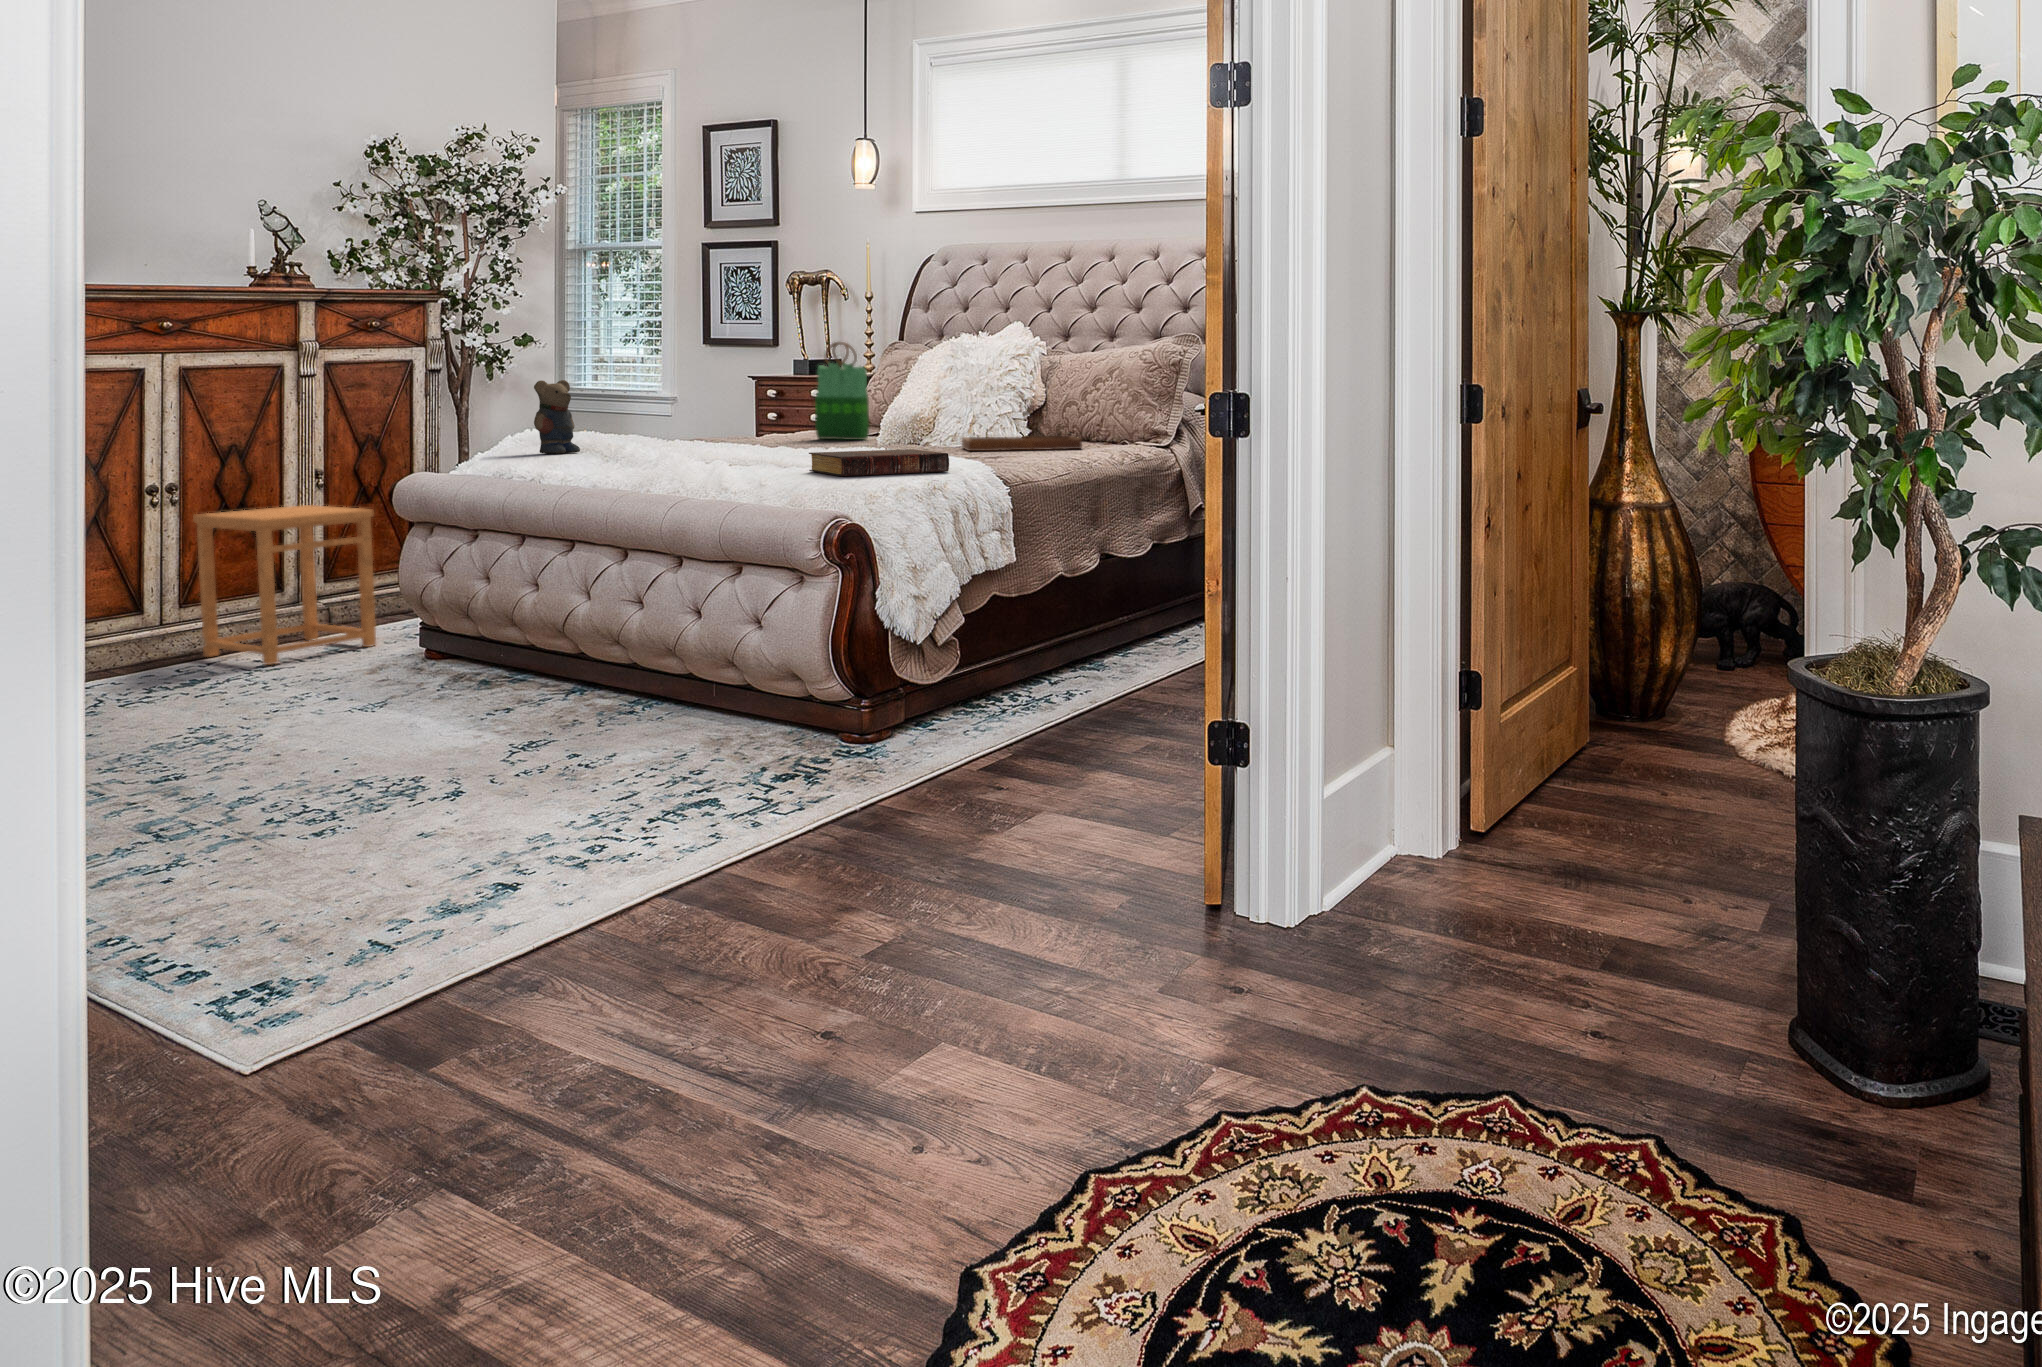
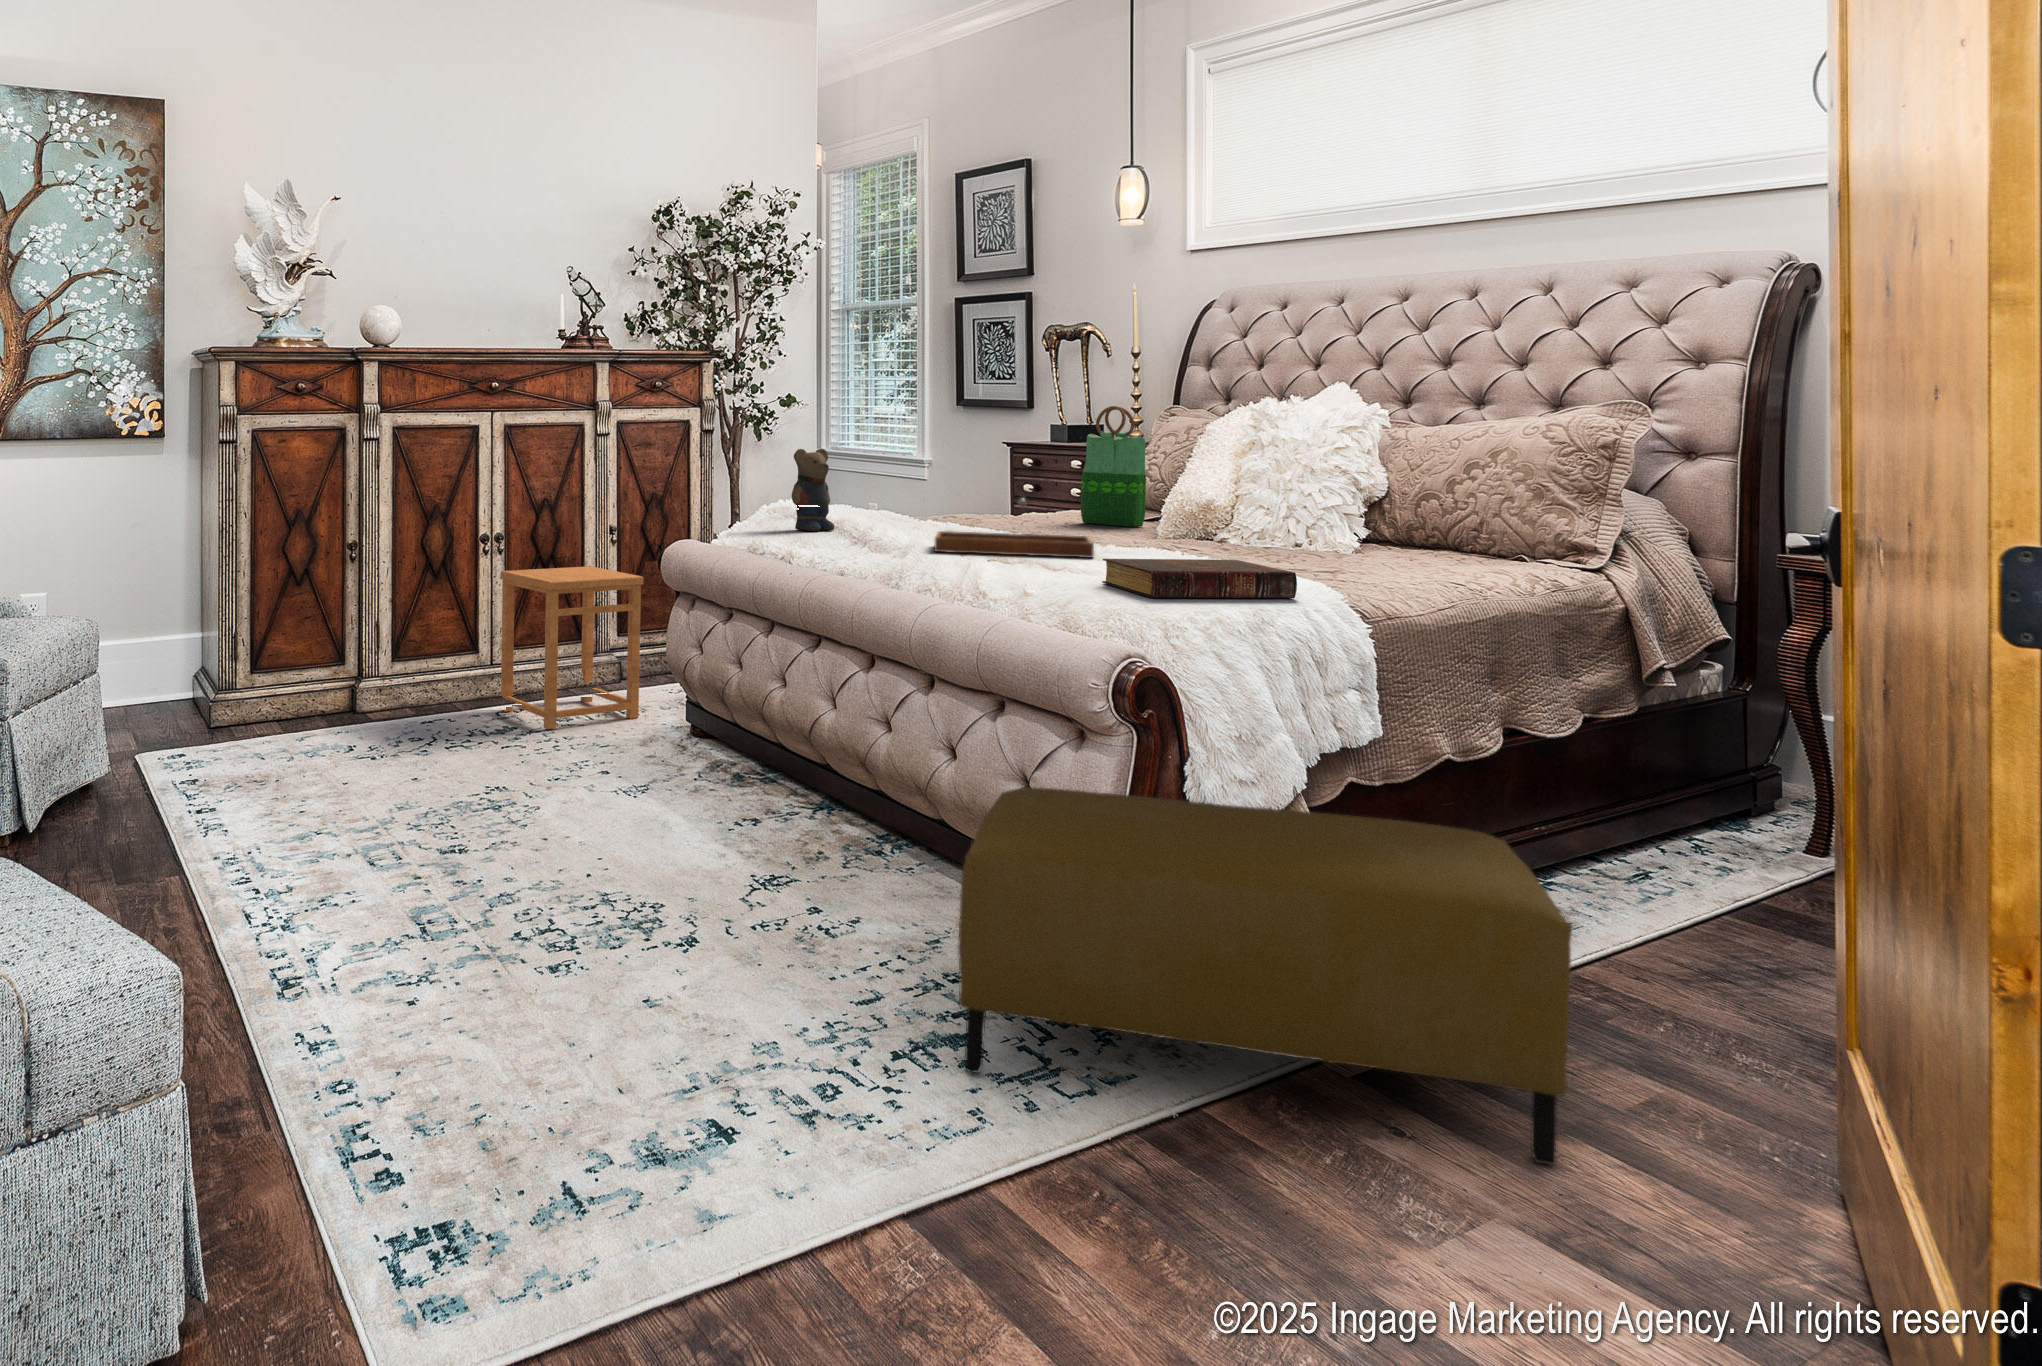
tray: present [962,411,1082,451] -> present [934,499,1094,558]
ottoman: none [692,608,1093,818] -> present [958,787,1572,1165]

